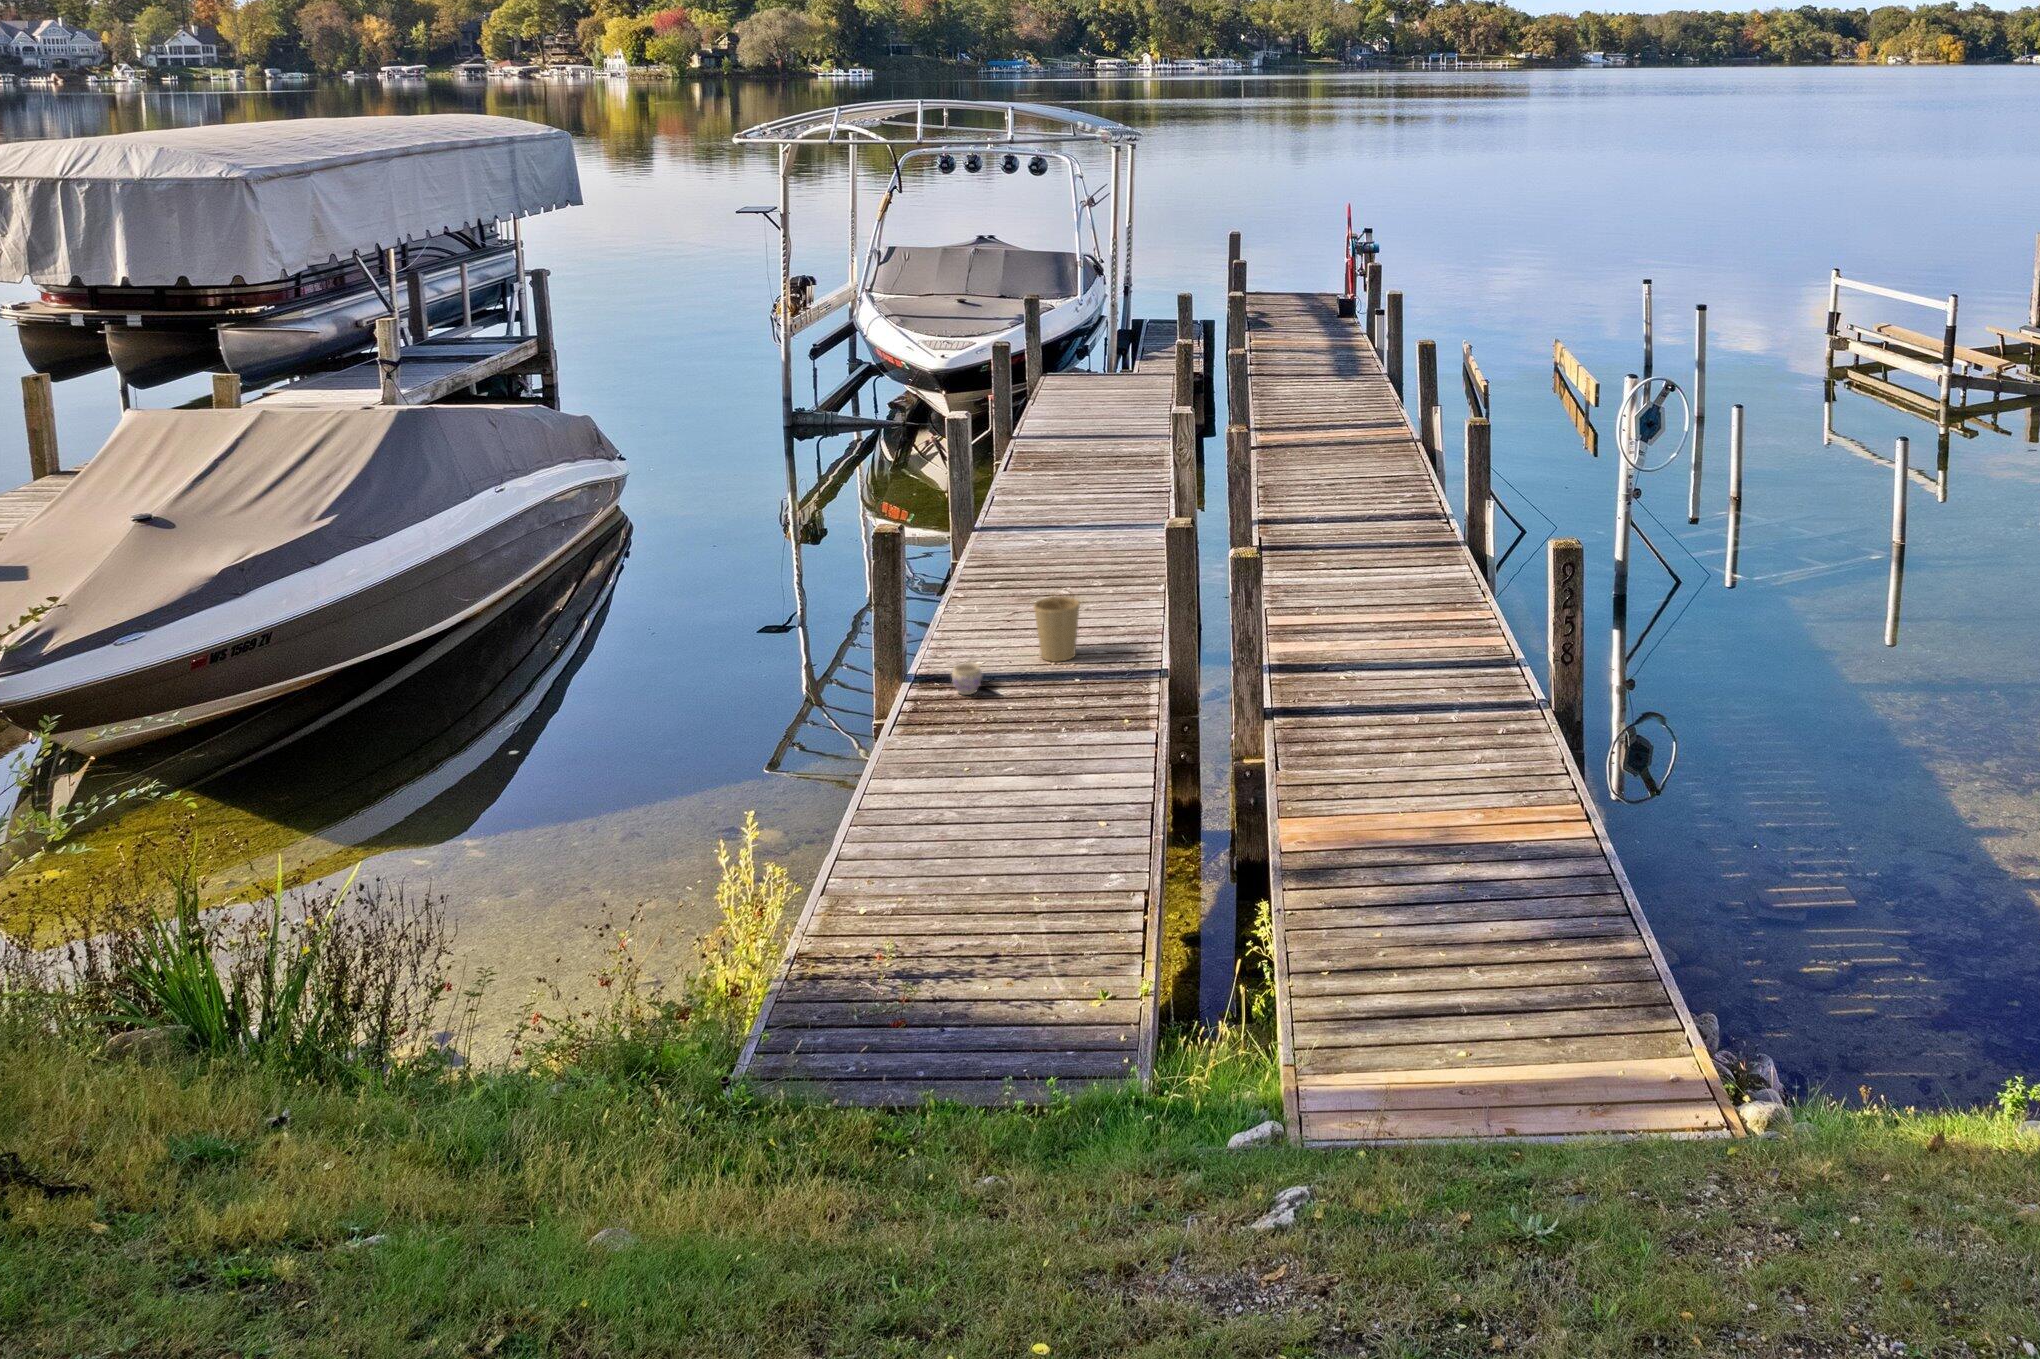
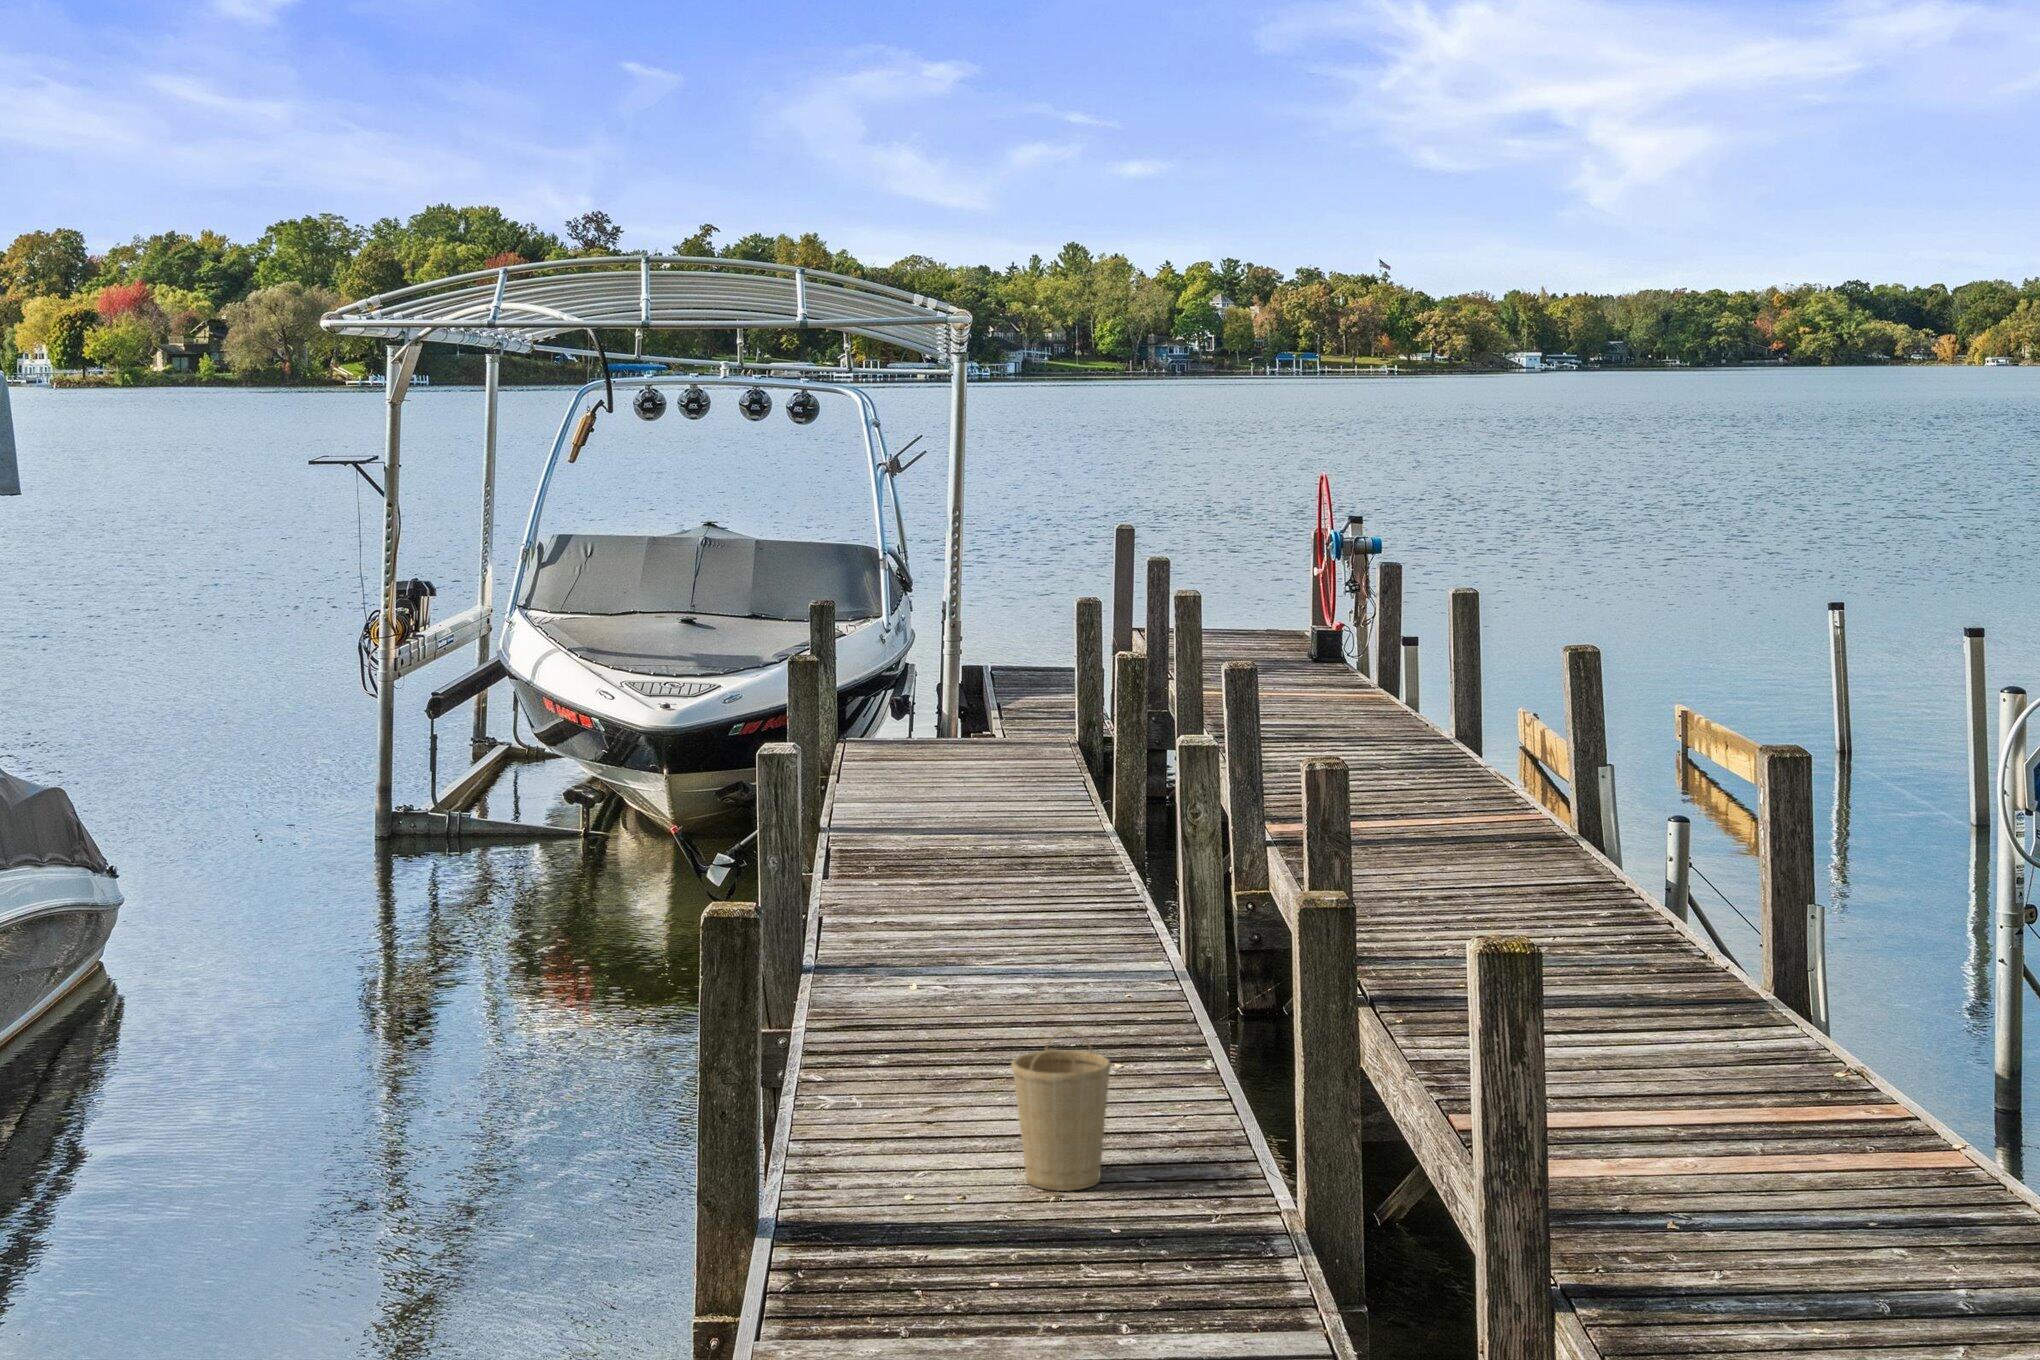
planter: present [952,663,982,695] -> none [855,1187,921,1259]

